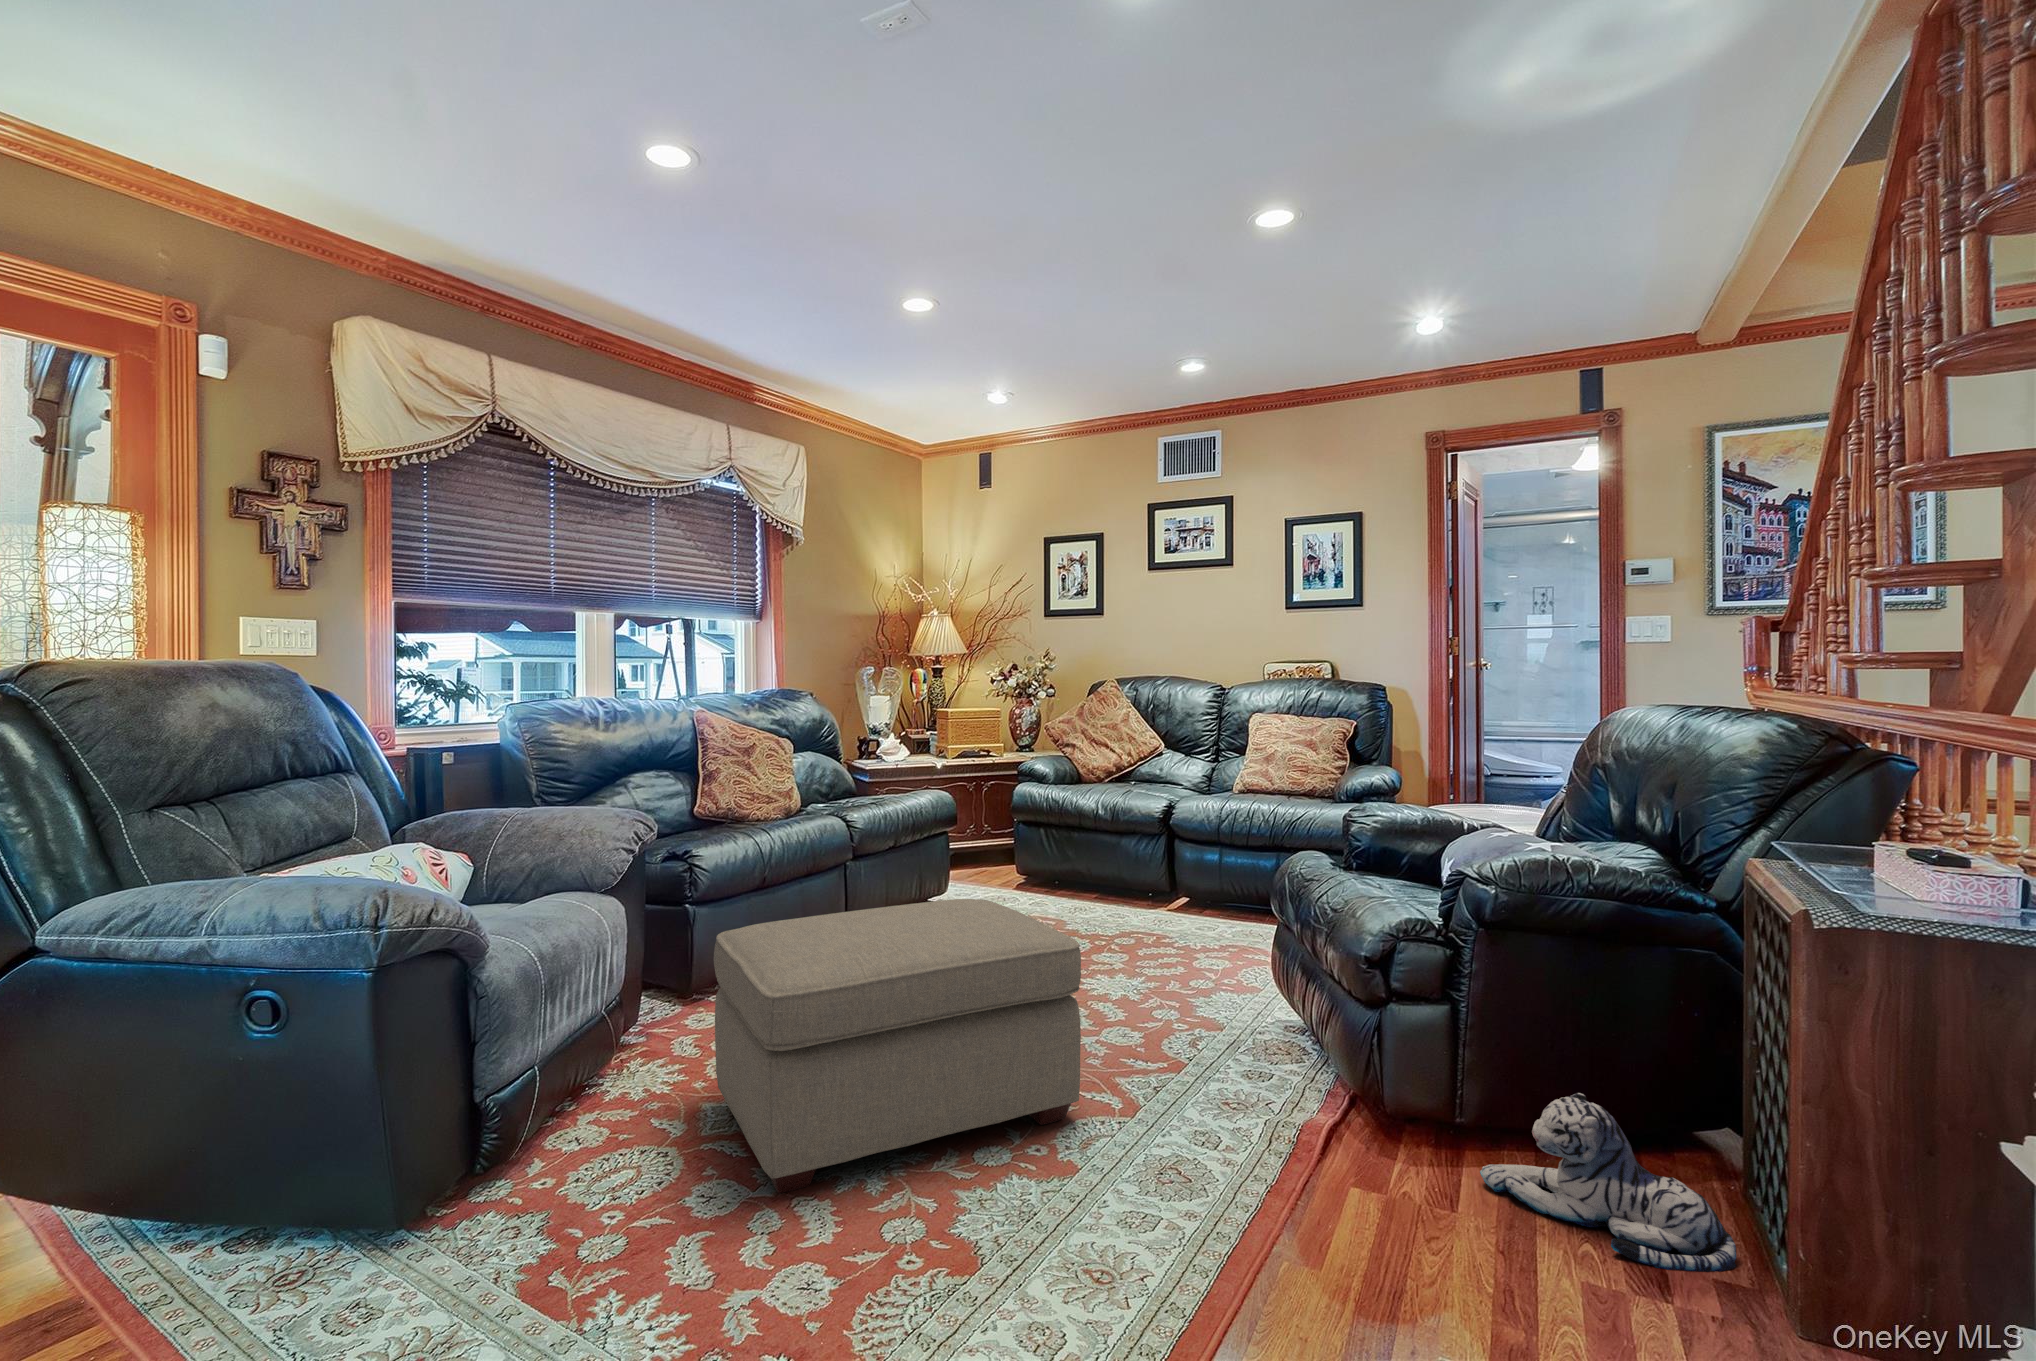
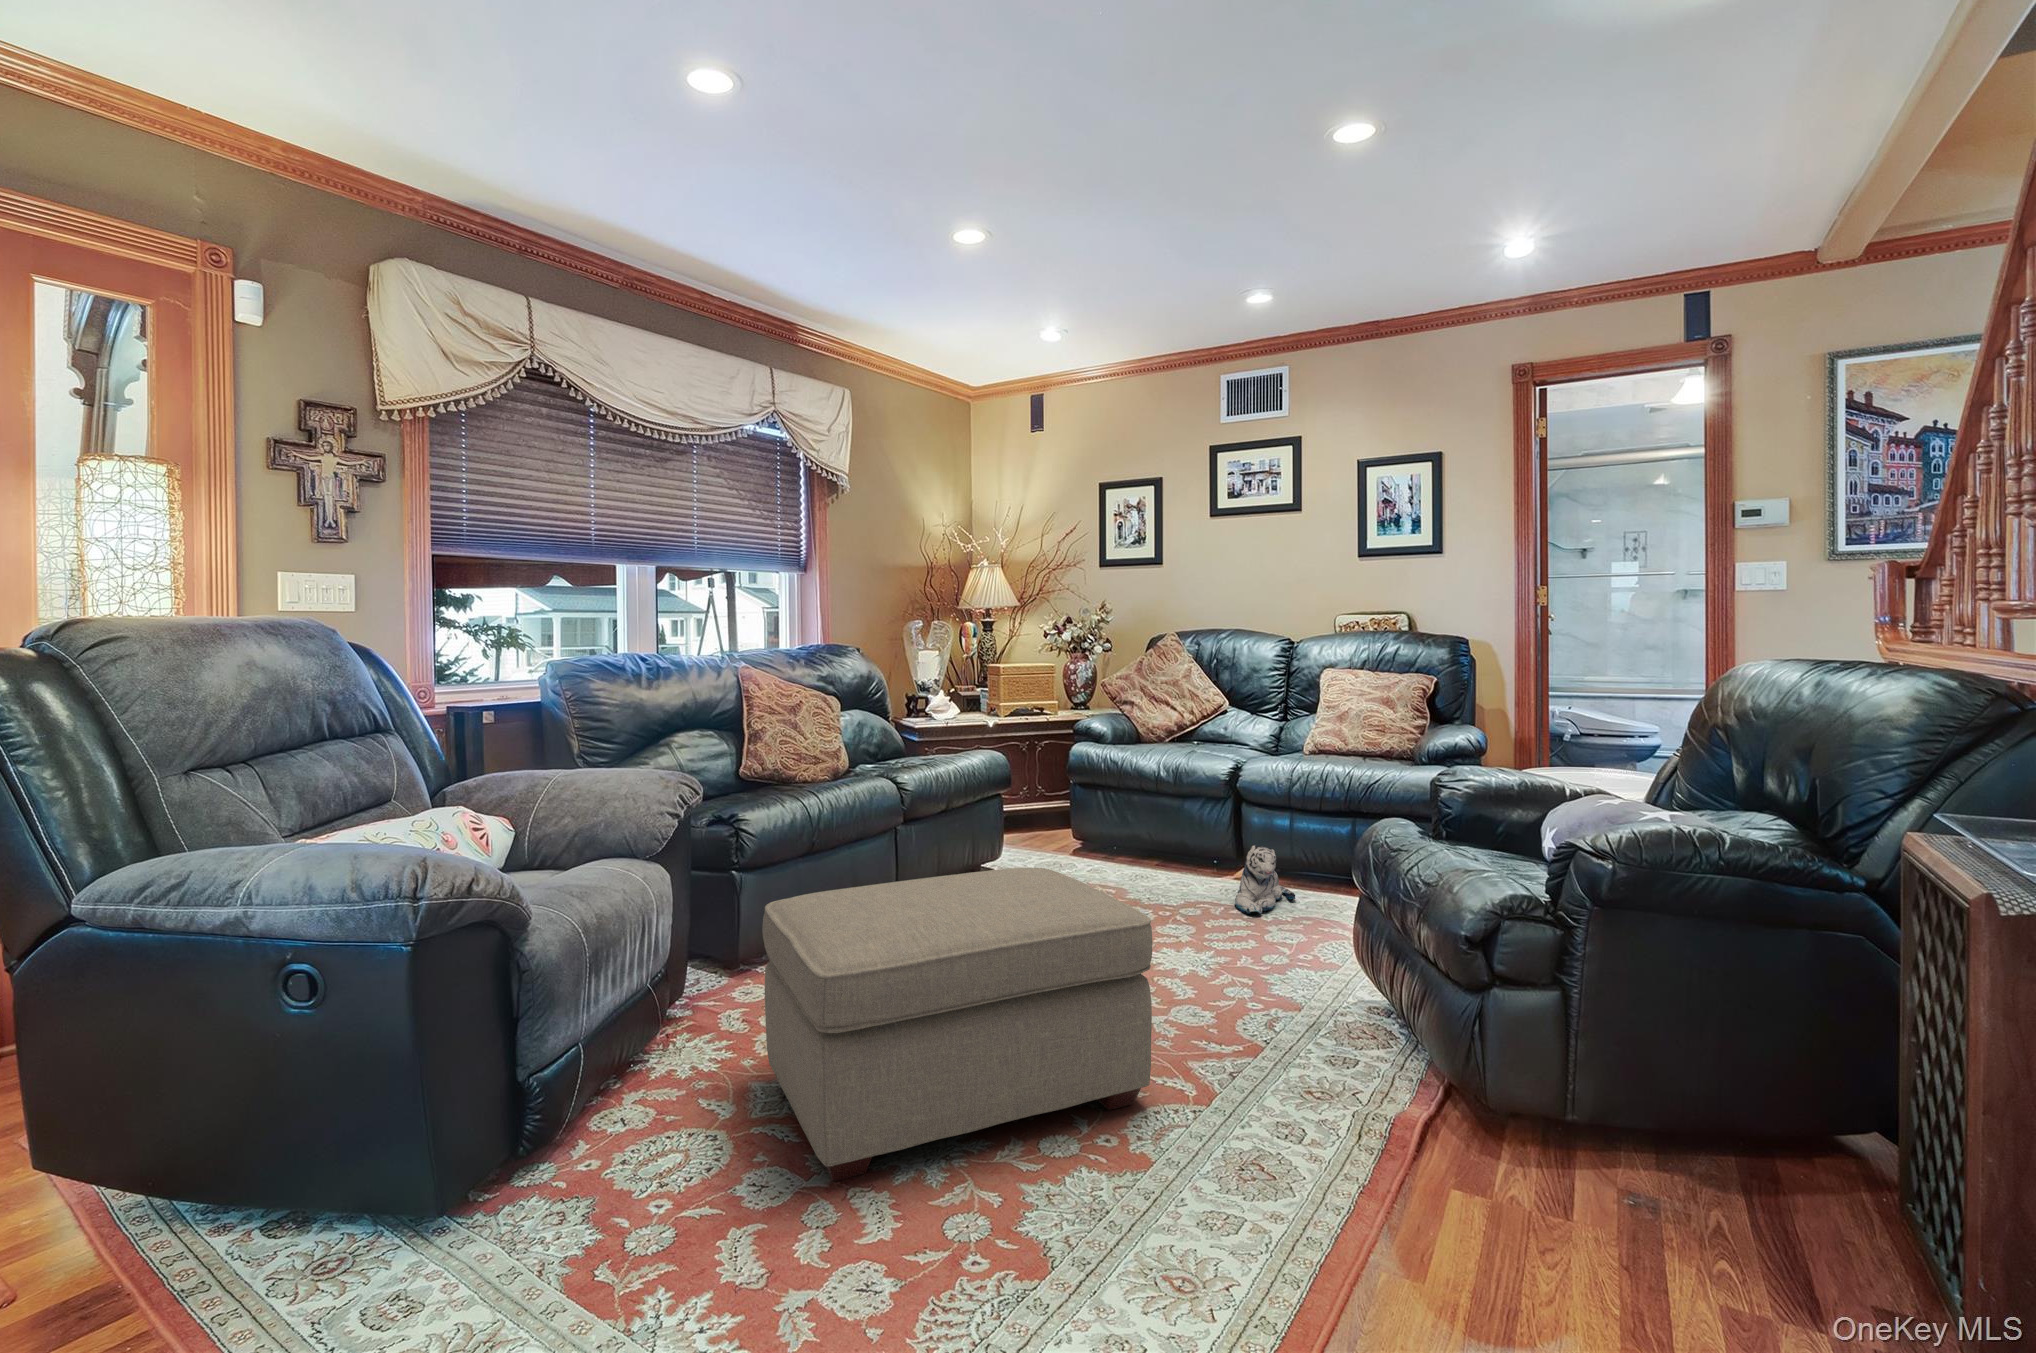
plush toy: present [1480,1093,1736,1272] -> present [1235,845,1295,914]

